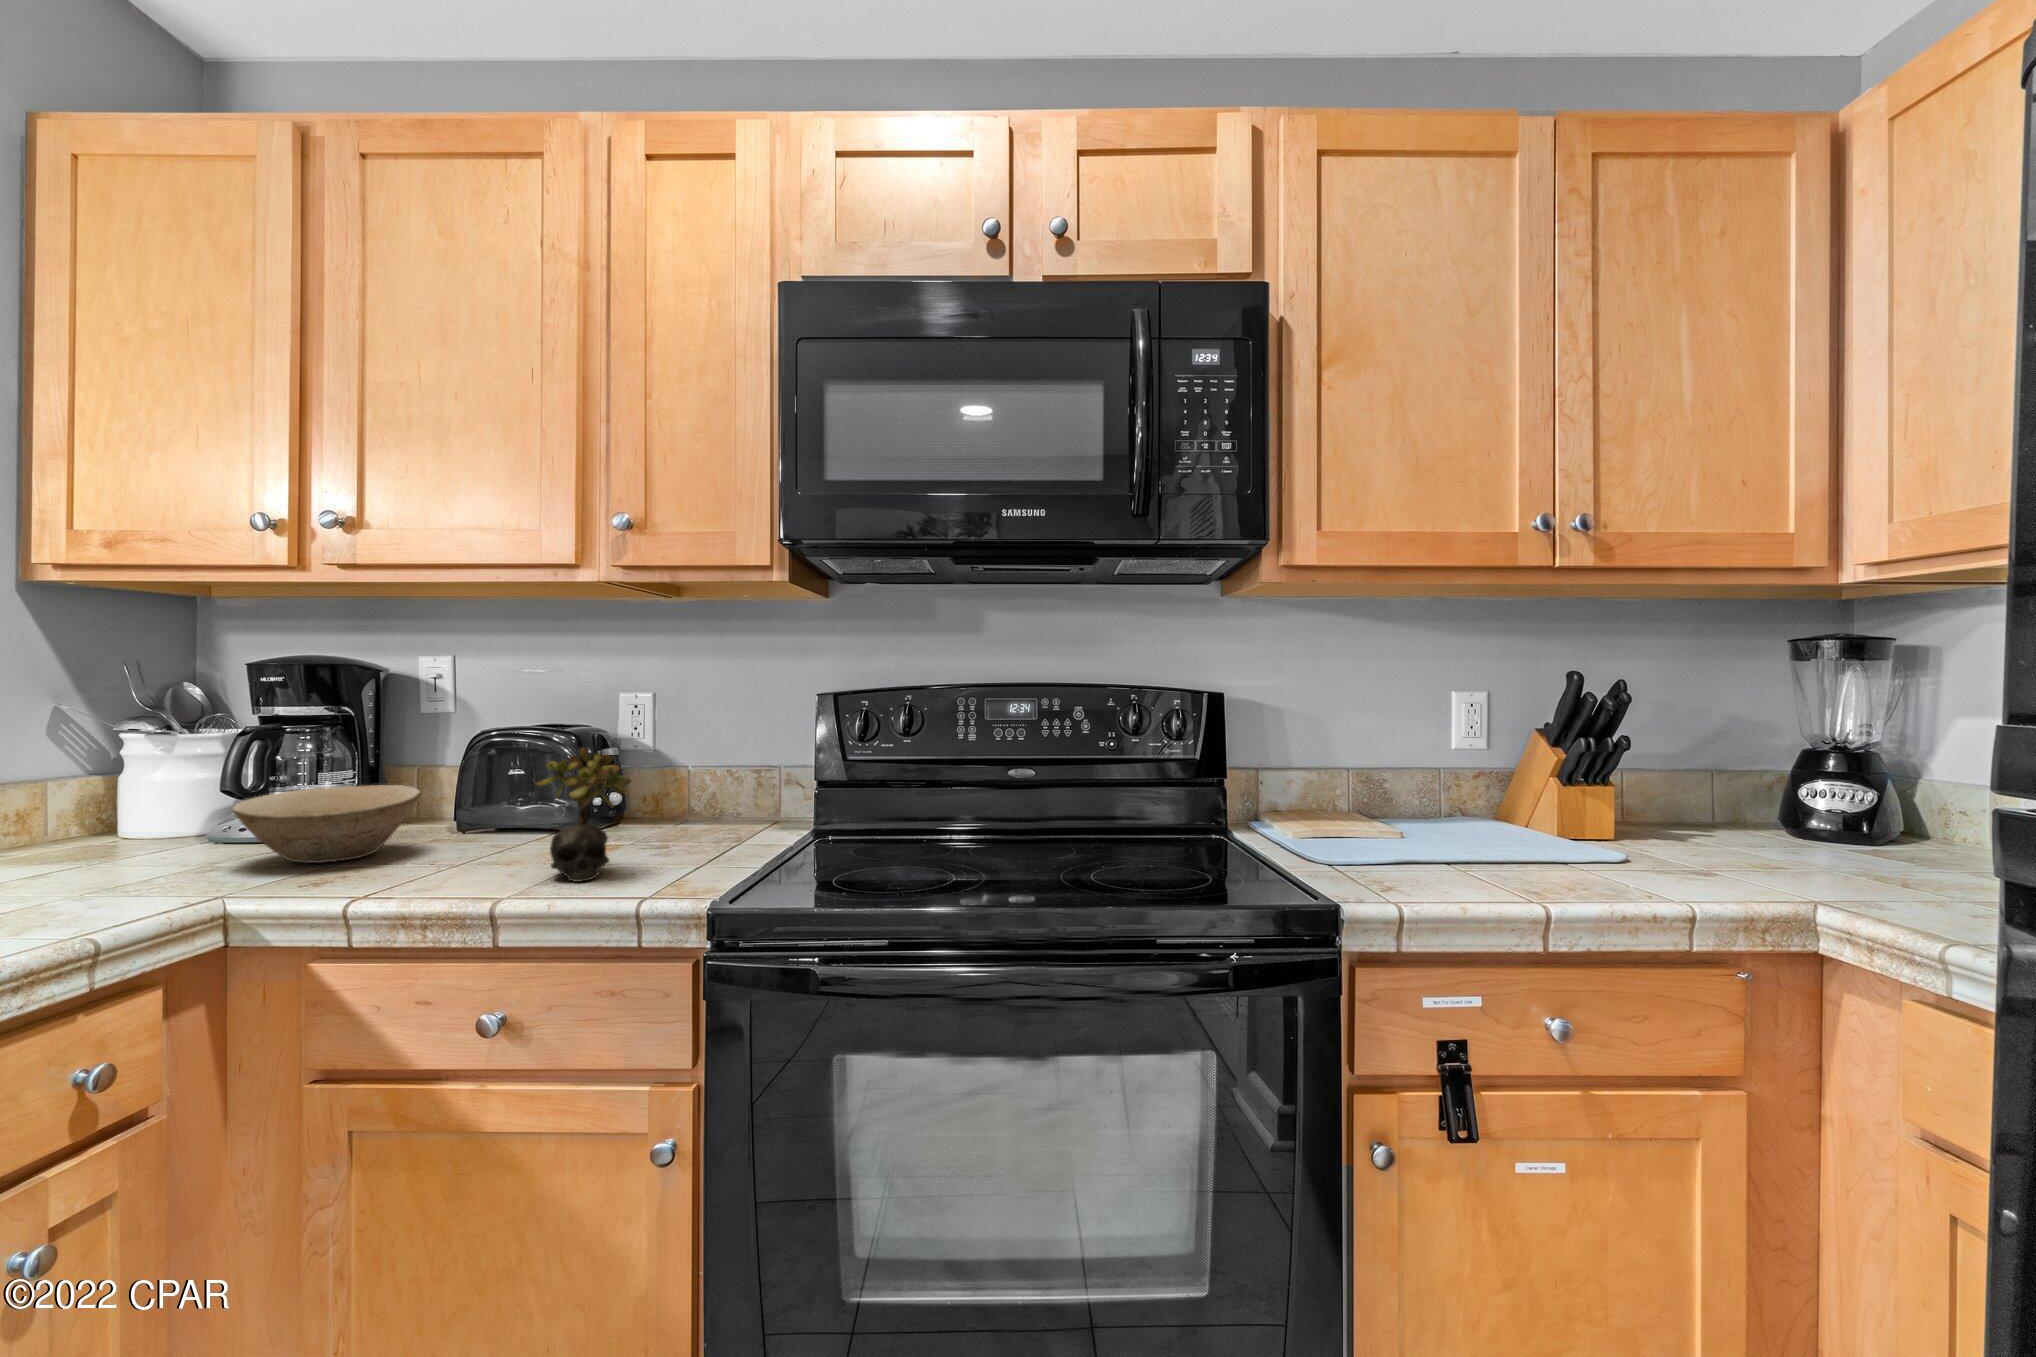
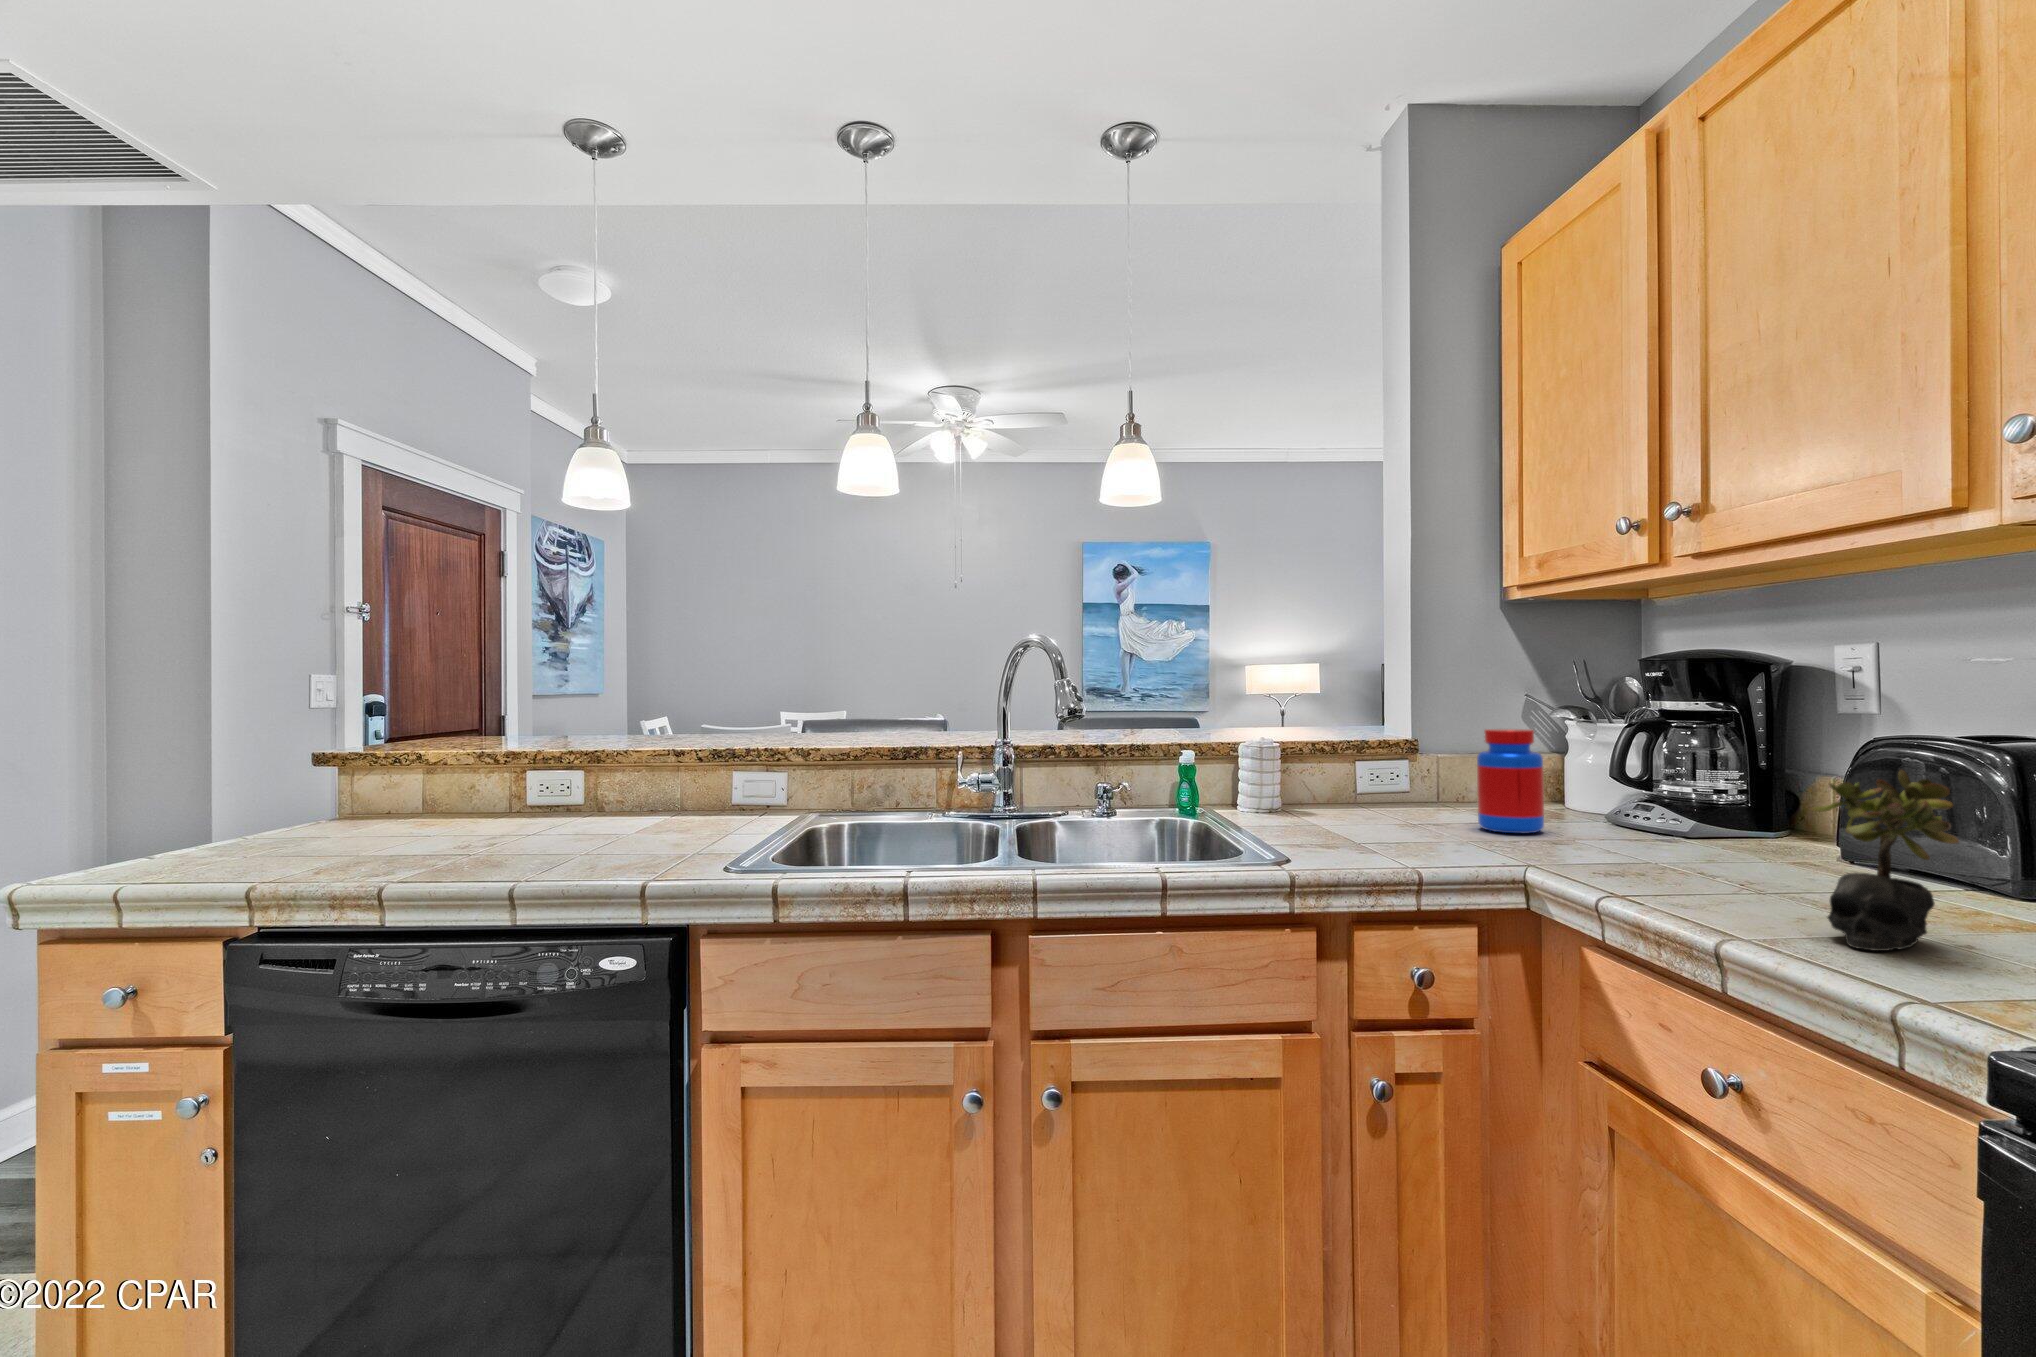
jar: none [57,747,159,878] -> present [1477,729,1544,833]
bowl: present [233,785,420,863] -> none [1578,785,1765,862]

